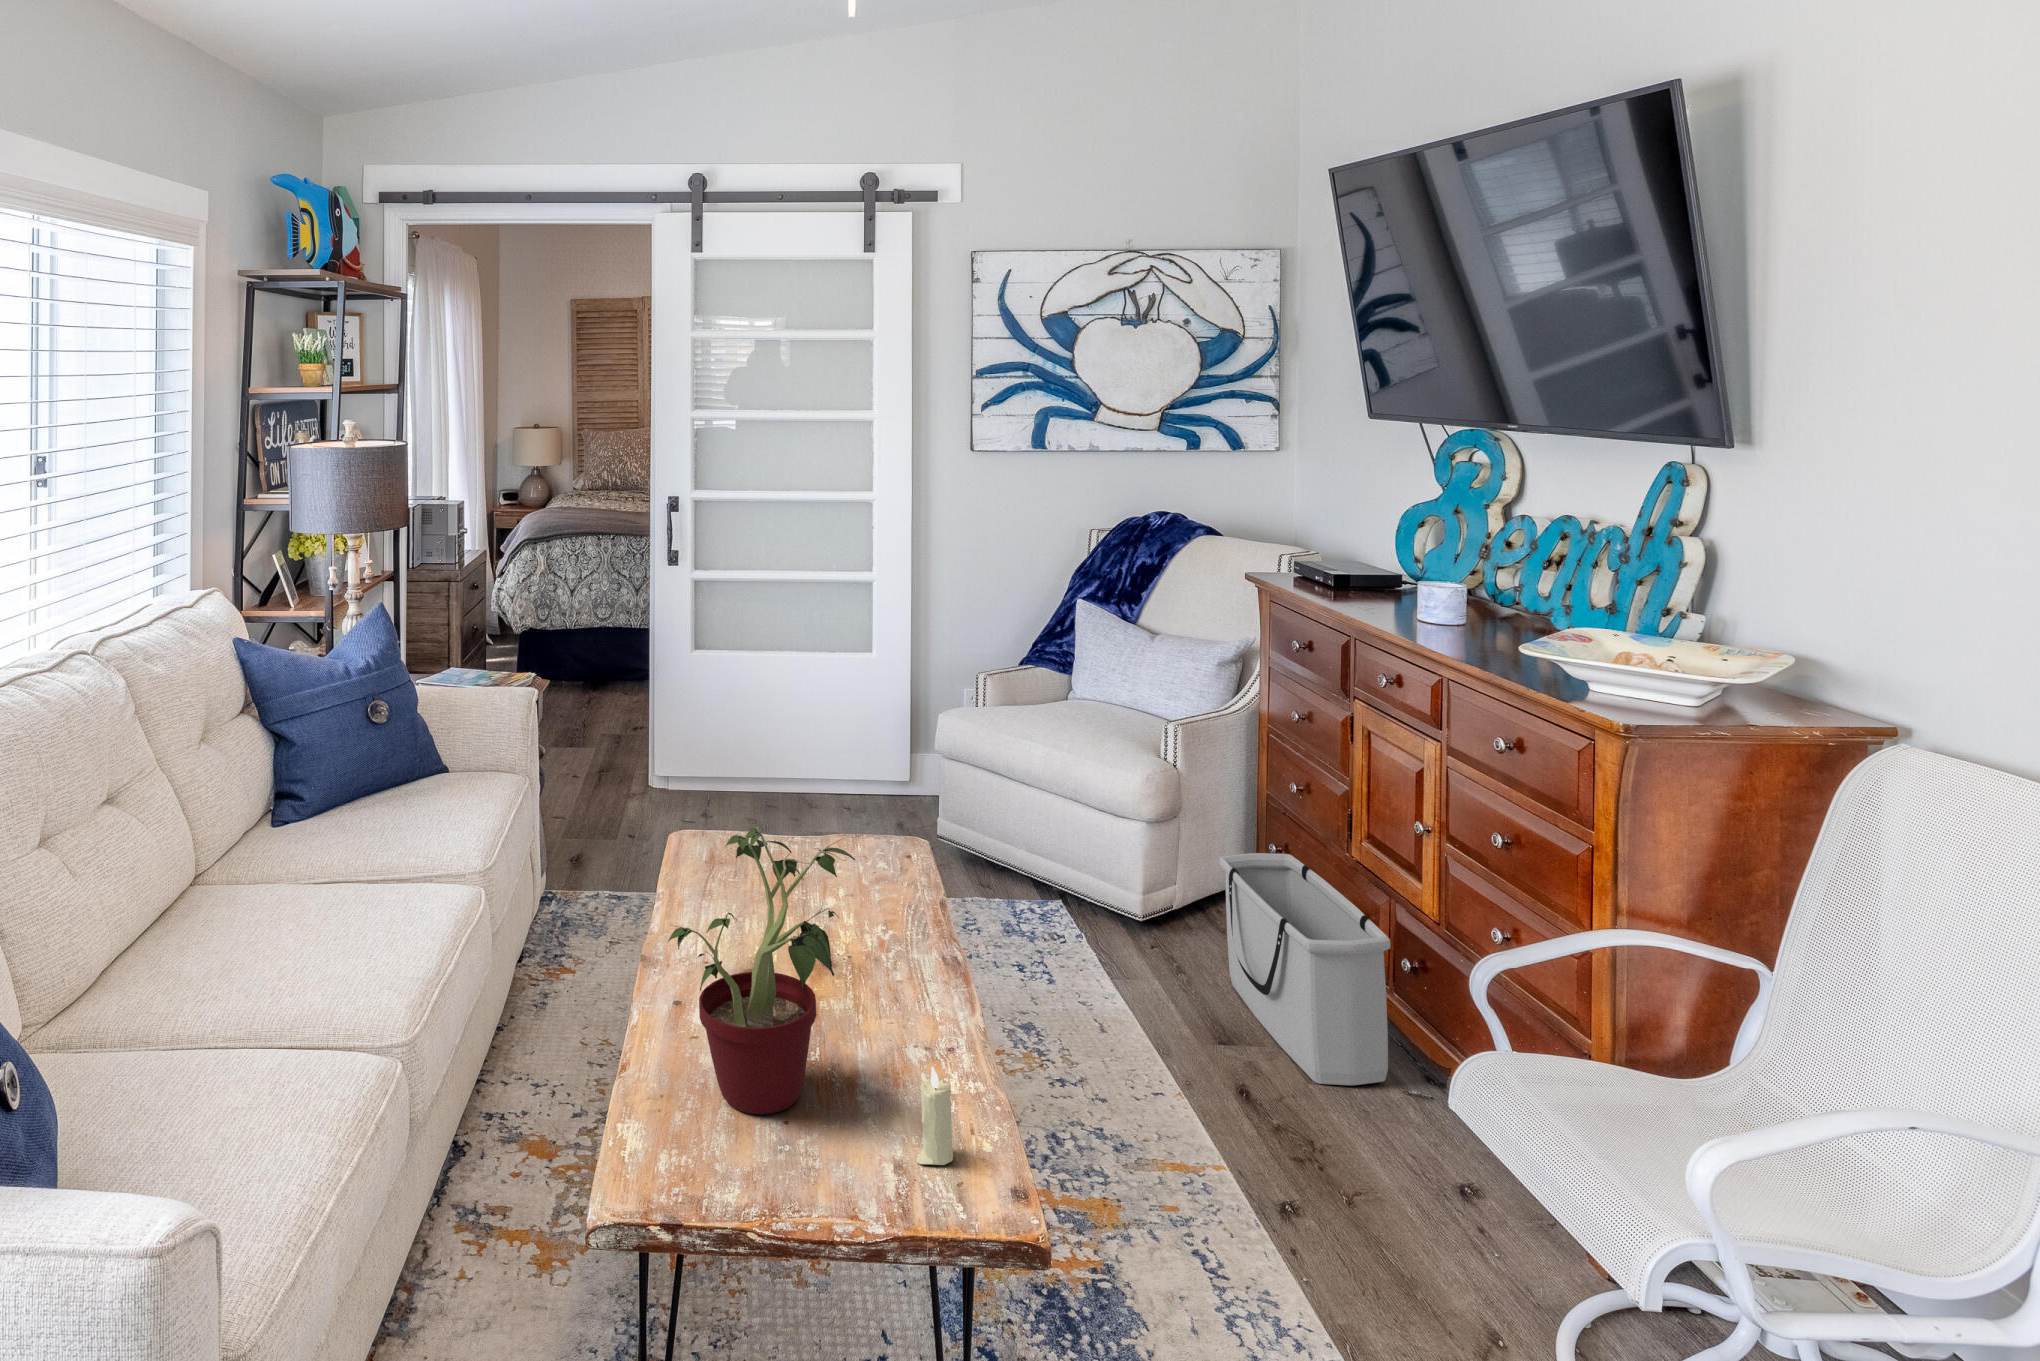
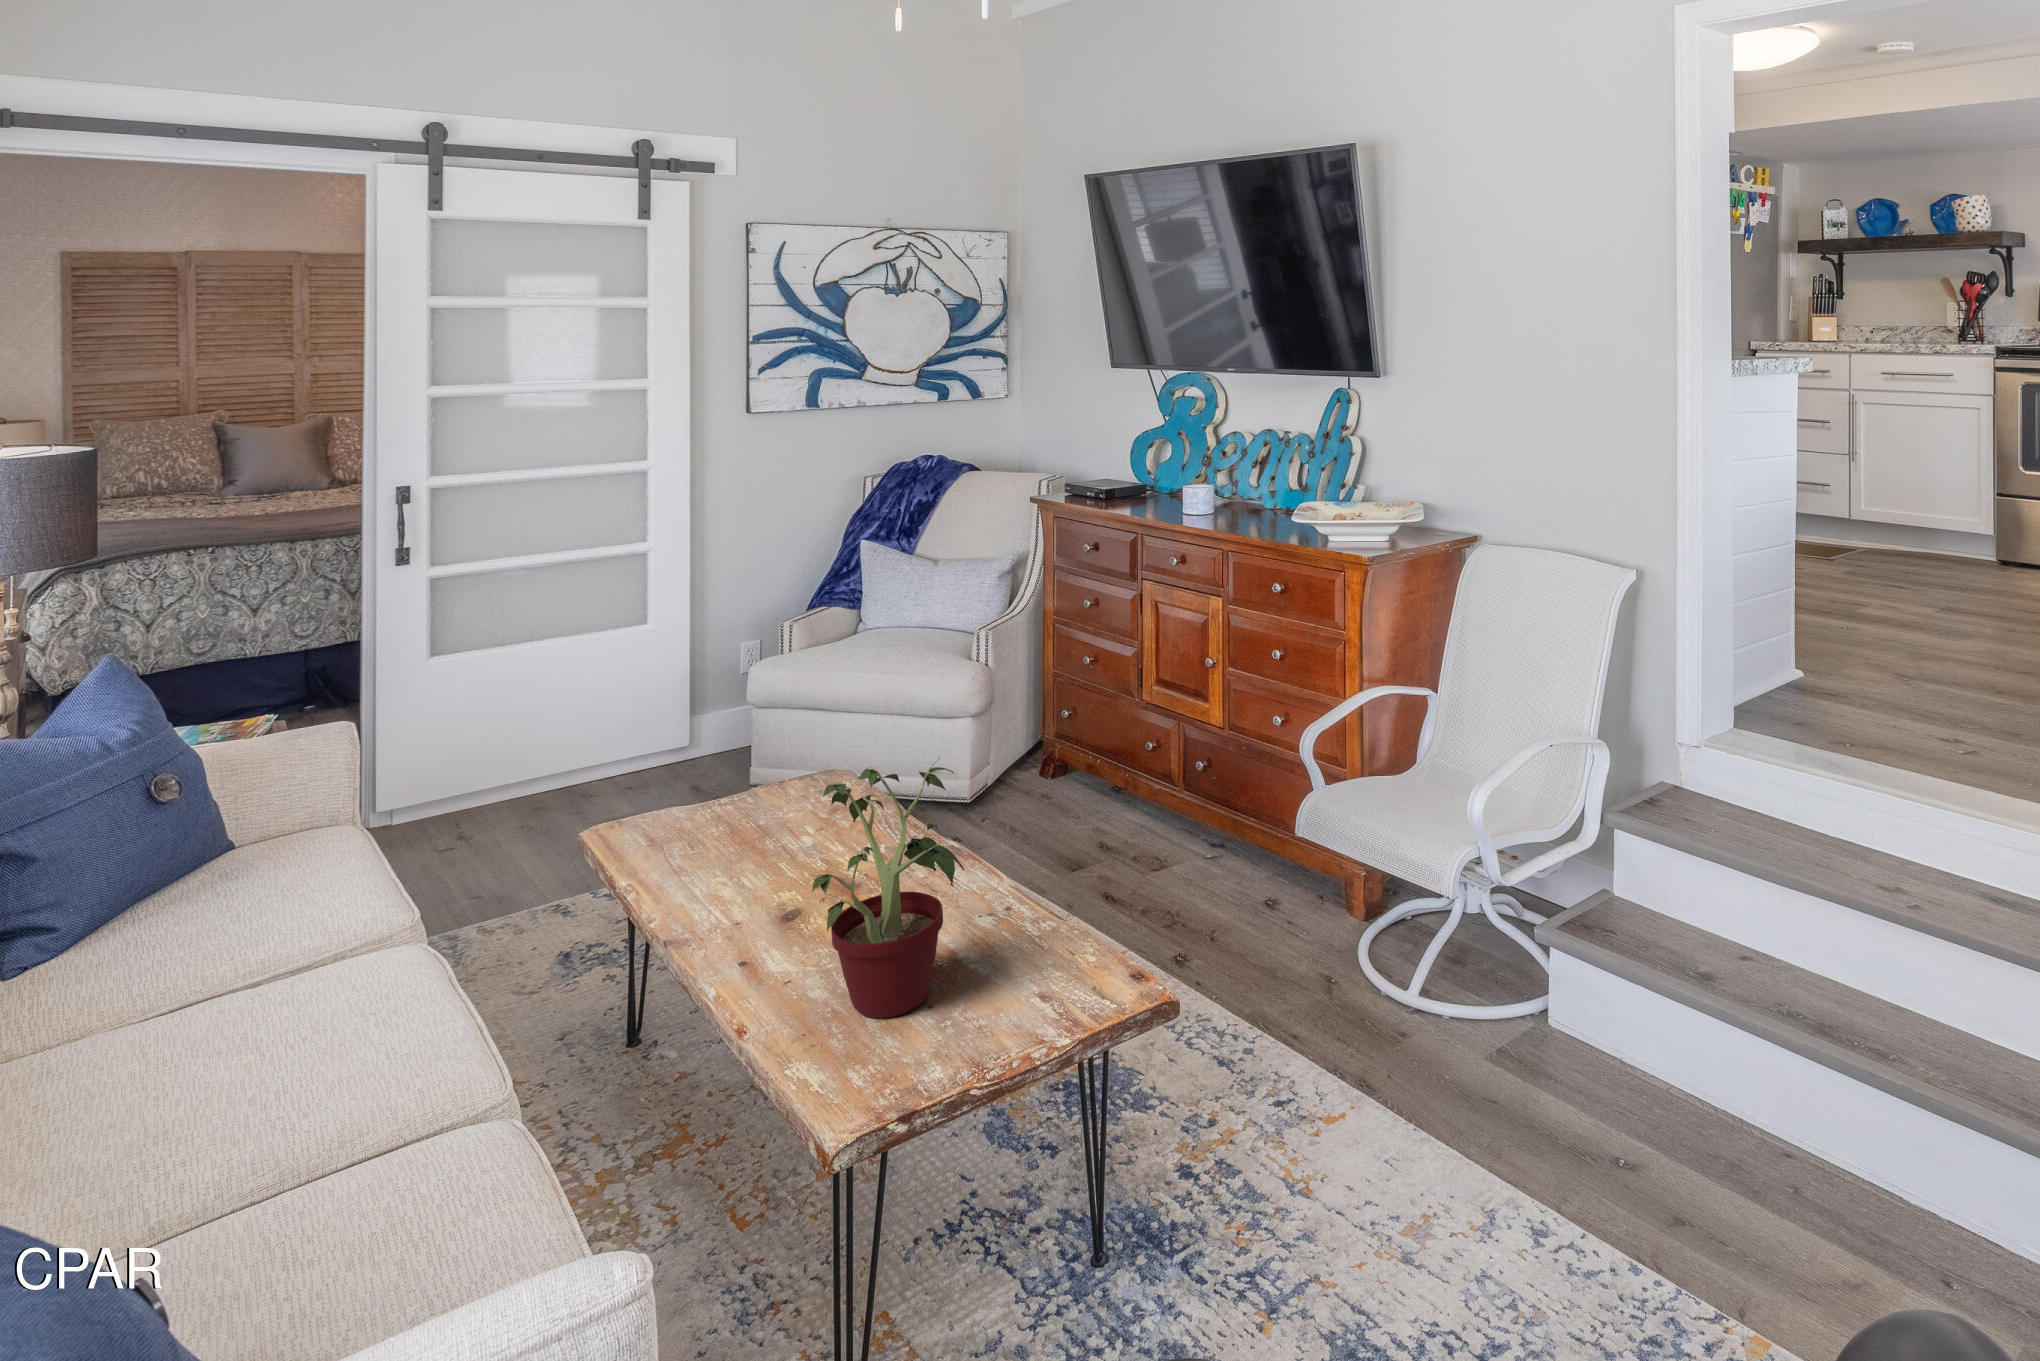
storage bin: present [1219,853,1391,1085] -> none [1051,716,1196,875]
candle: present [917,1067,953,1165] -> none [1050,909,1077,989]

